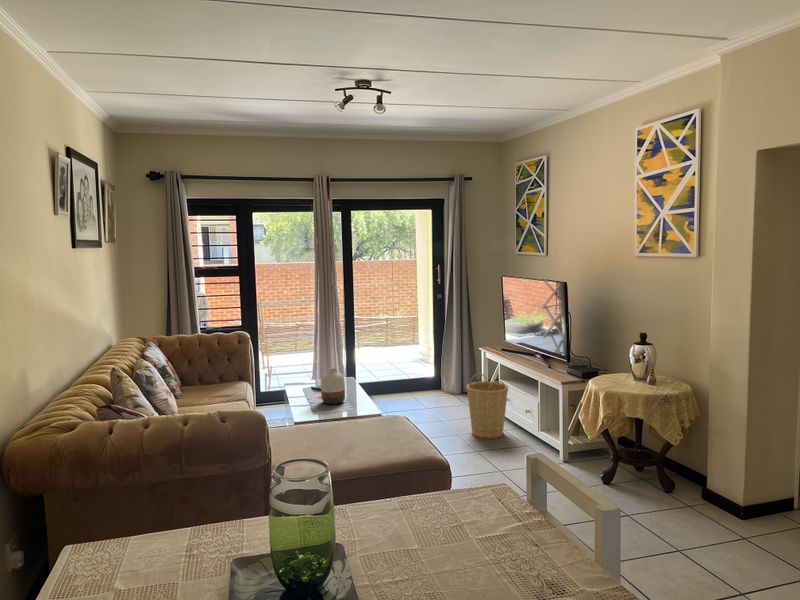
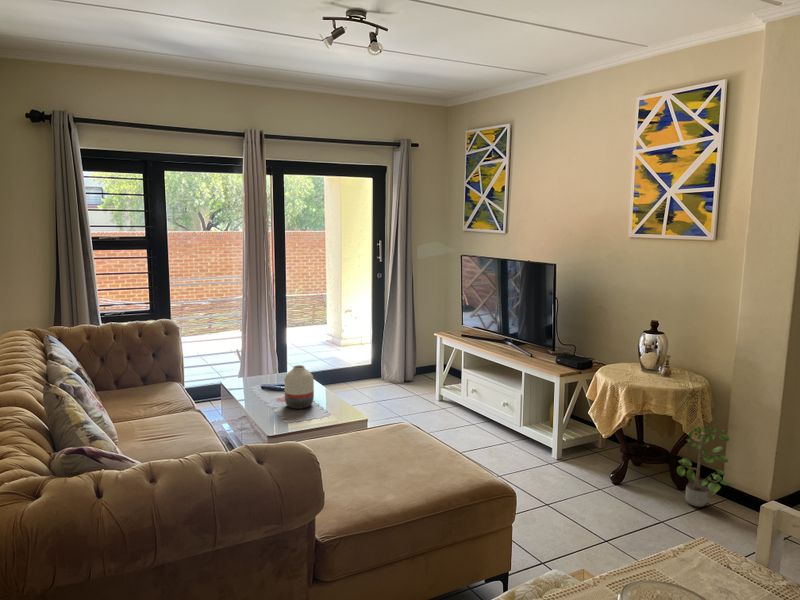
basket: present [467,374,508,439] -> none [437,362,483,433]
potted plant: none [652,427,704,508] -> present [677,425,732,507]

